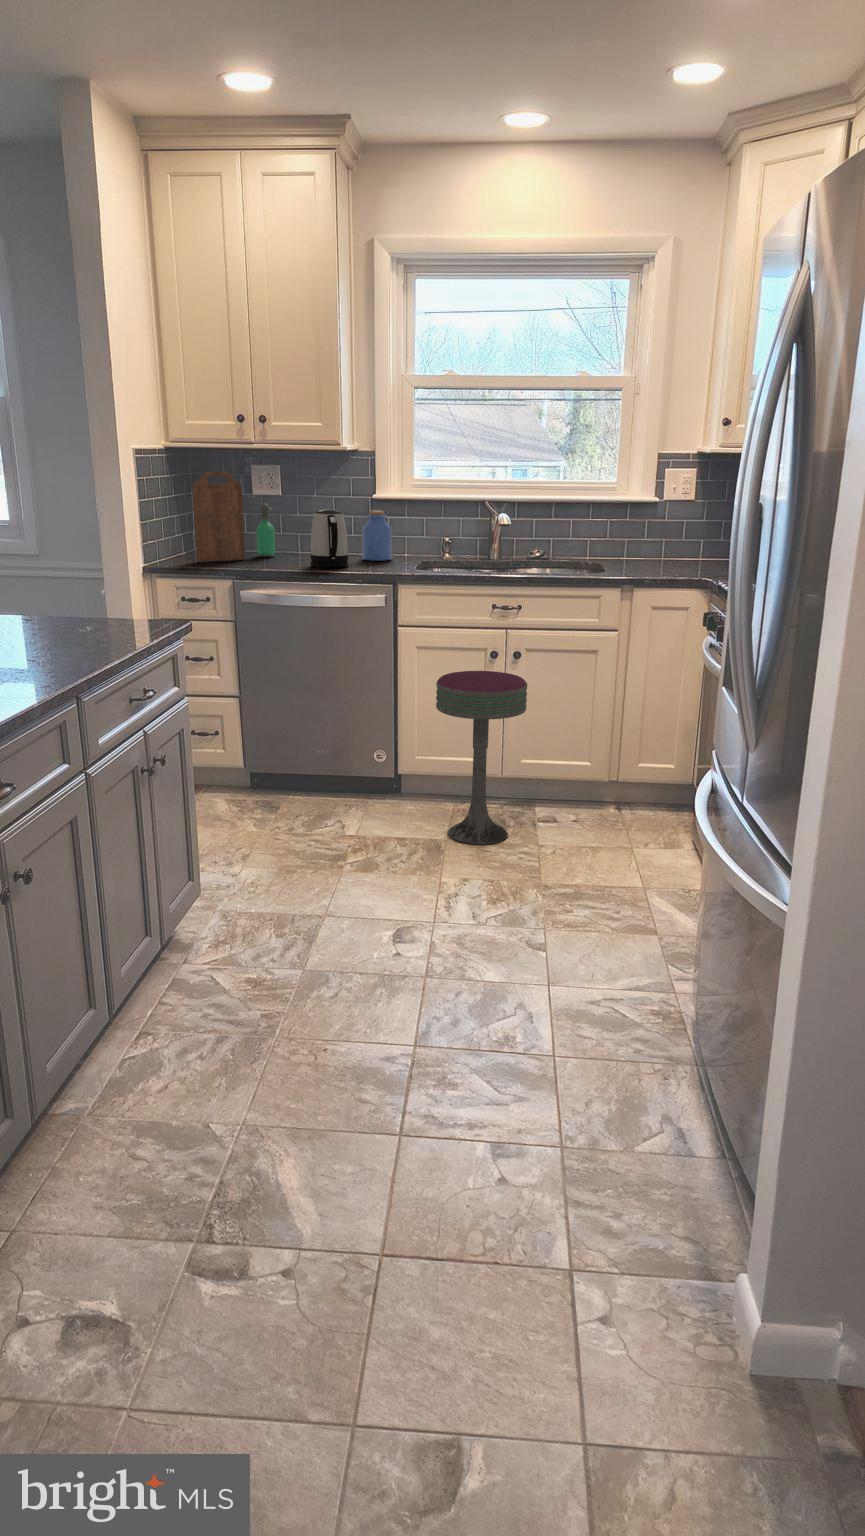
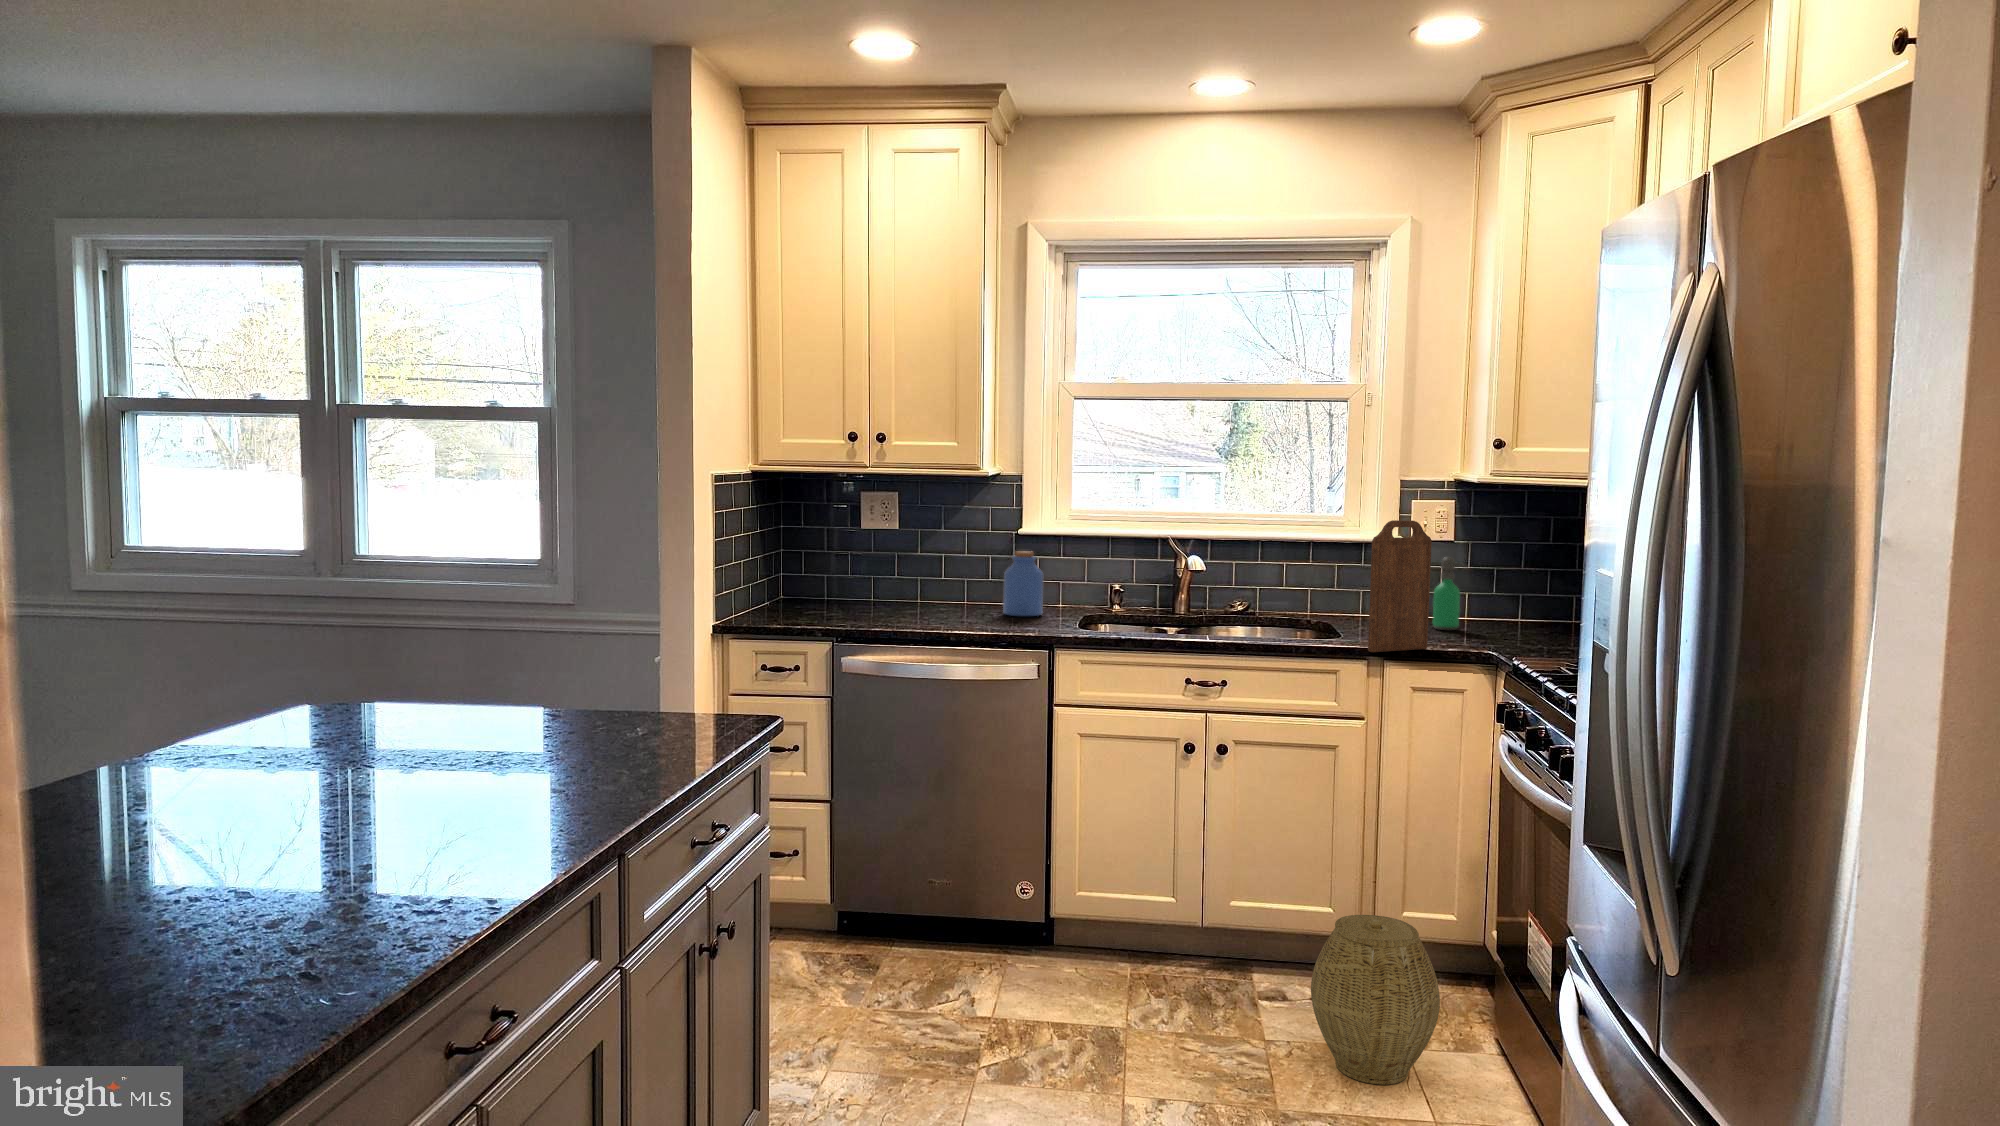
cutting board: present [192,472,245,562] -> present [1368,520,1432,652]
soap dispenser: present [256,503,275,557] -> present [1433,557,1465,630]
kettle: present [310,509,348,567] -> none [935,550,986,626]
bar stool: present [436,671,527,844] -> none [1112,774,1243,1036]
woven basket: none [568,762,652,868] -> present [1311,915,1440,1085]

